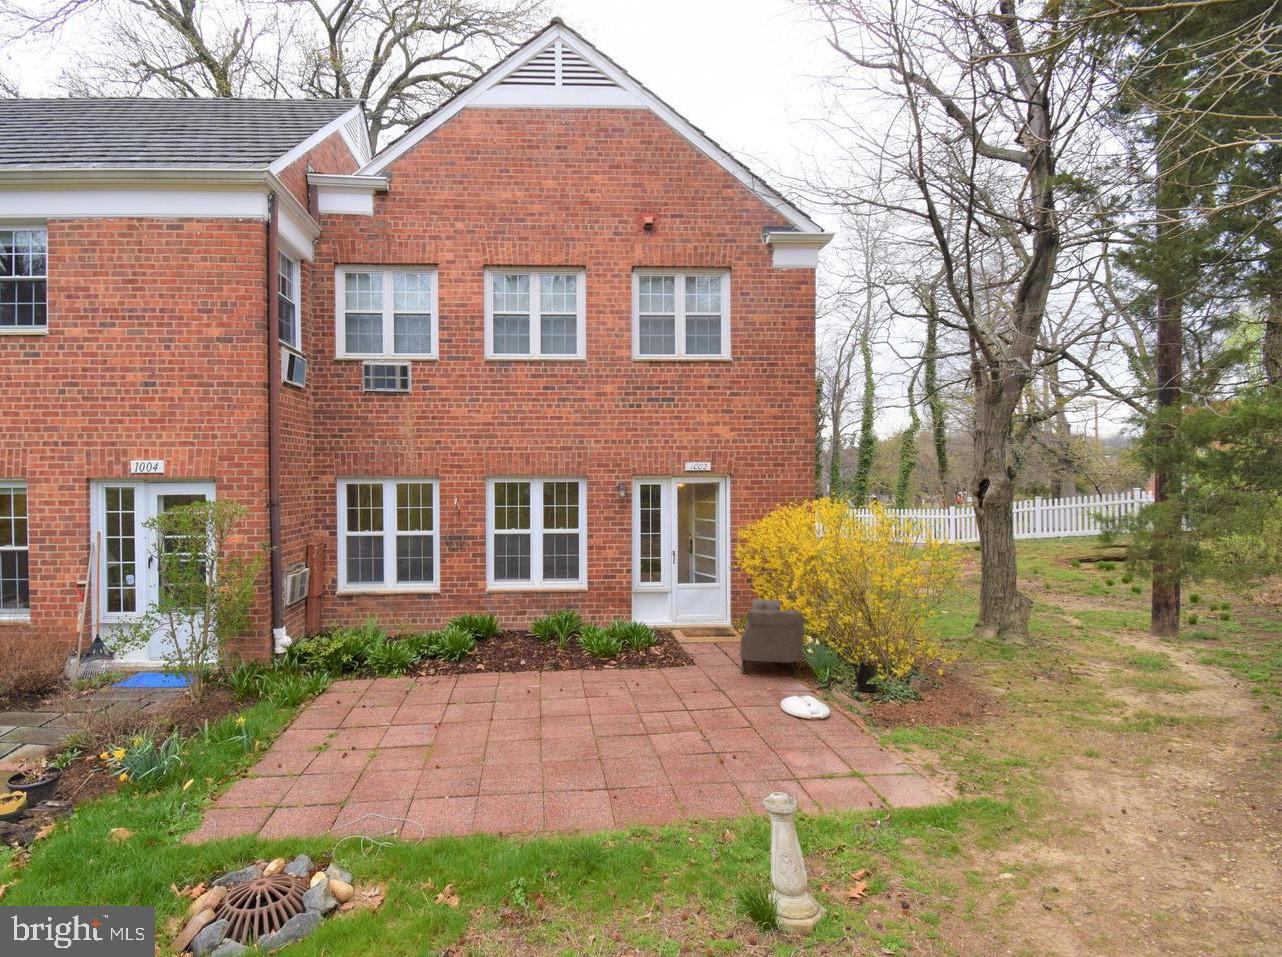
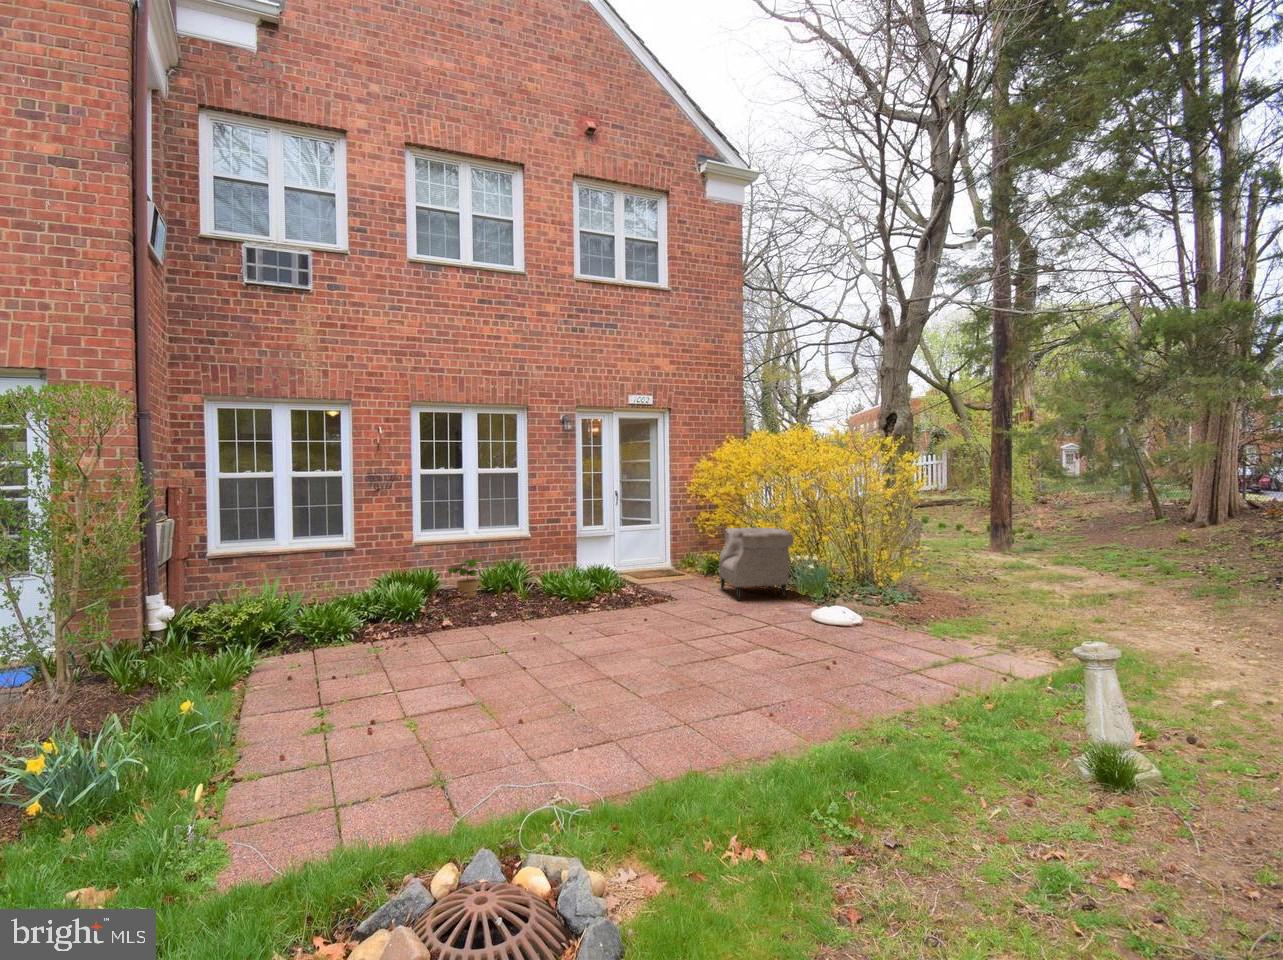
potted plant: none [510,610,539,641] -> present [448,559,483,597]
watering can: present [854,654,878,692] -> none [850,563,872,603]

